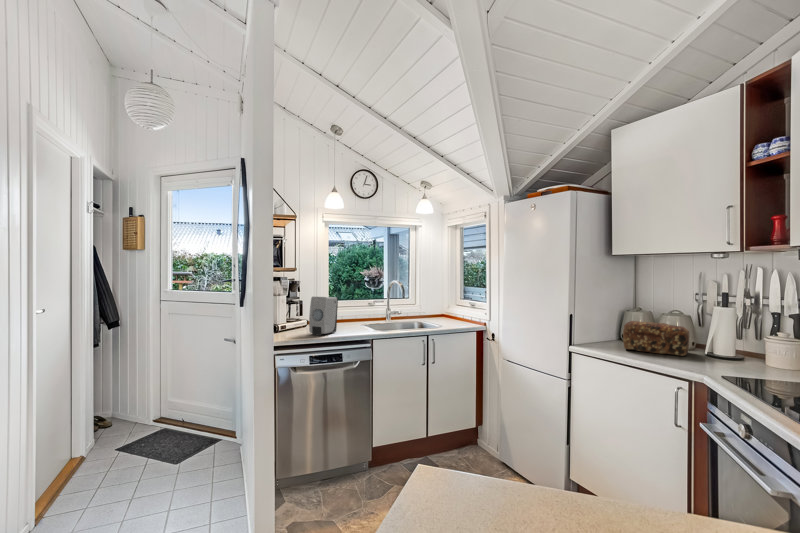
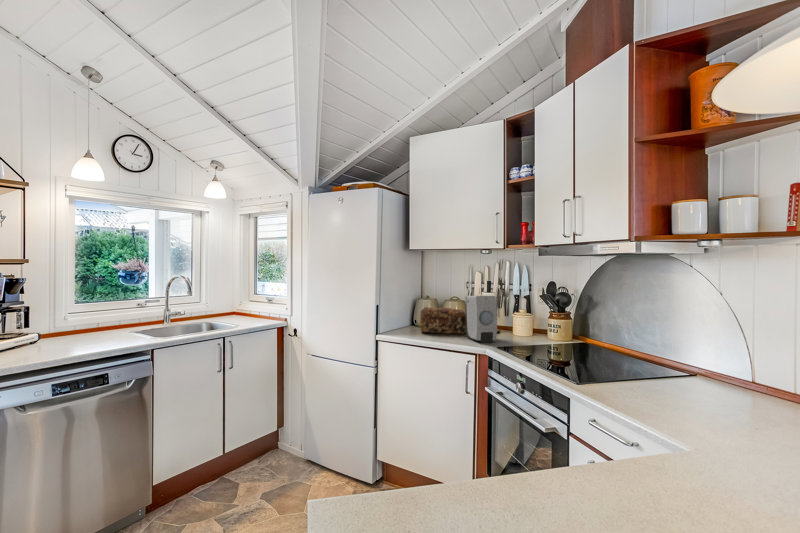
soap dispenser: present [309,297,338,336] -> present [466,296,497,343]

